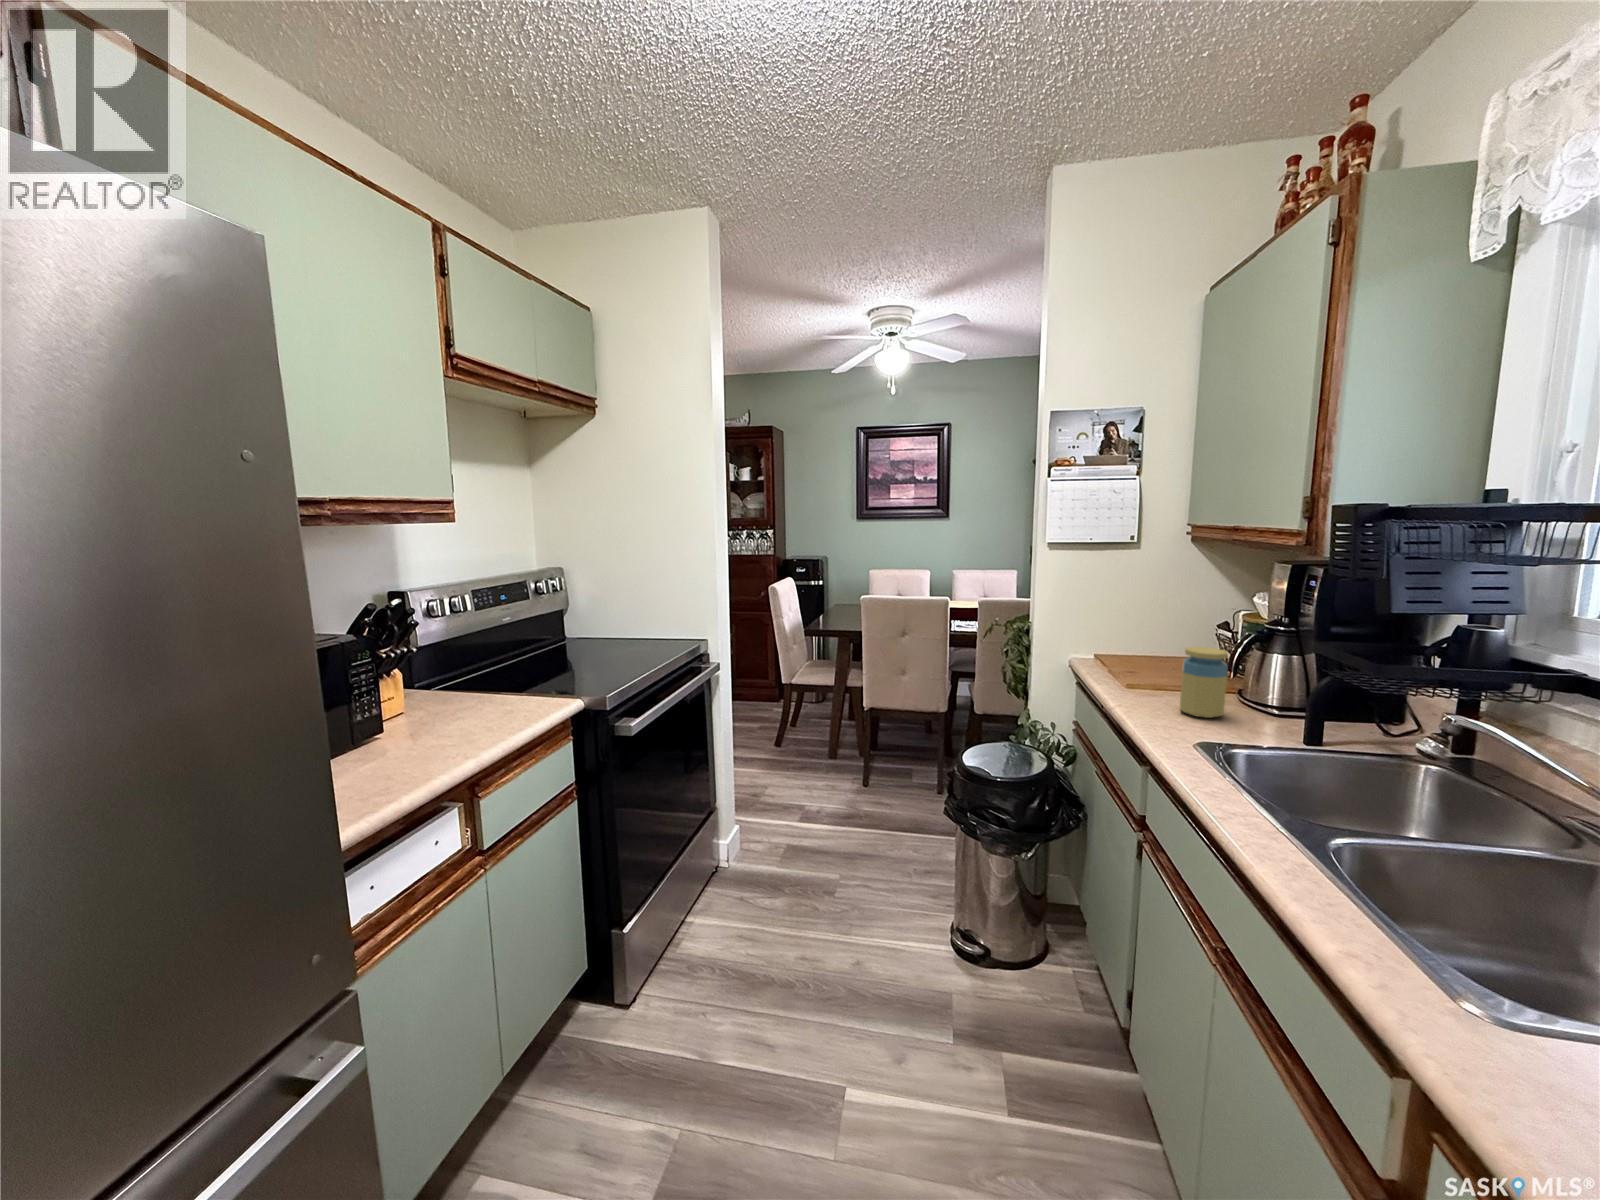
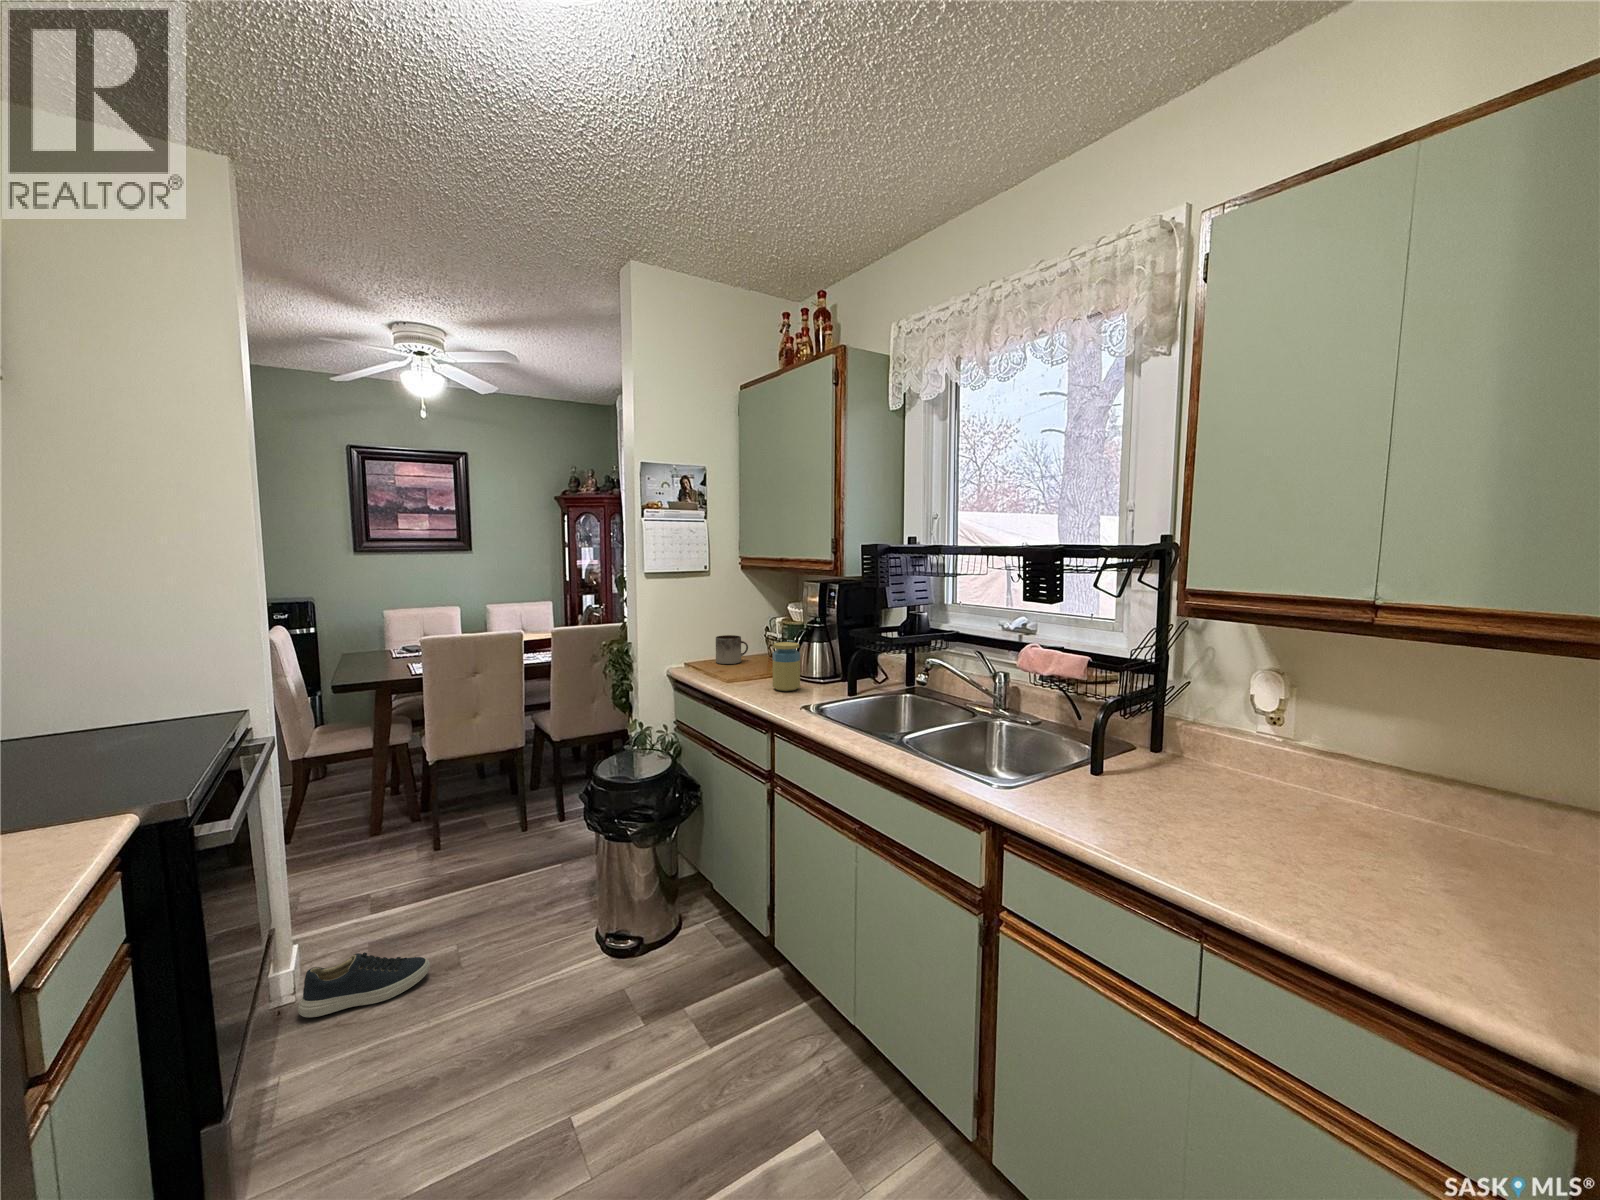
mug: none [1133,627,1185,665] -> present [716,635,748,664]
shoe: none [726,846,812,895] -> present [298,952,430,1017]

